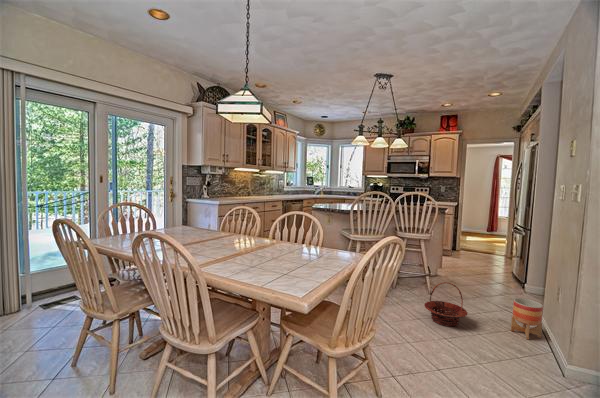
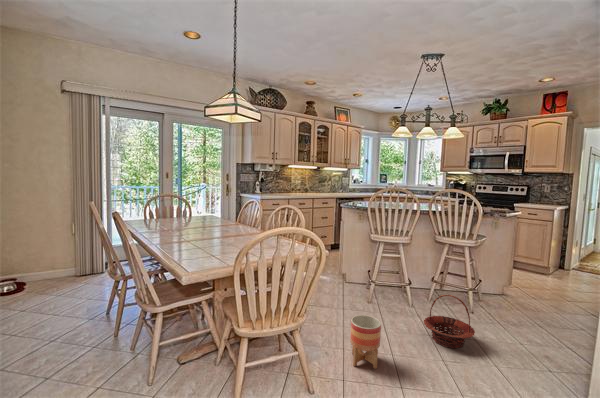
planter: present [511,298,543,340] -> present [350,315,381,369]

